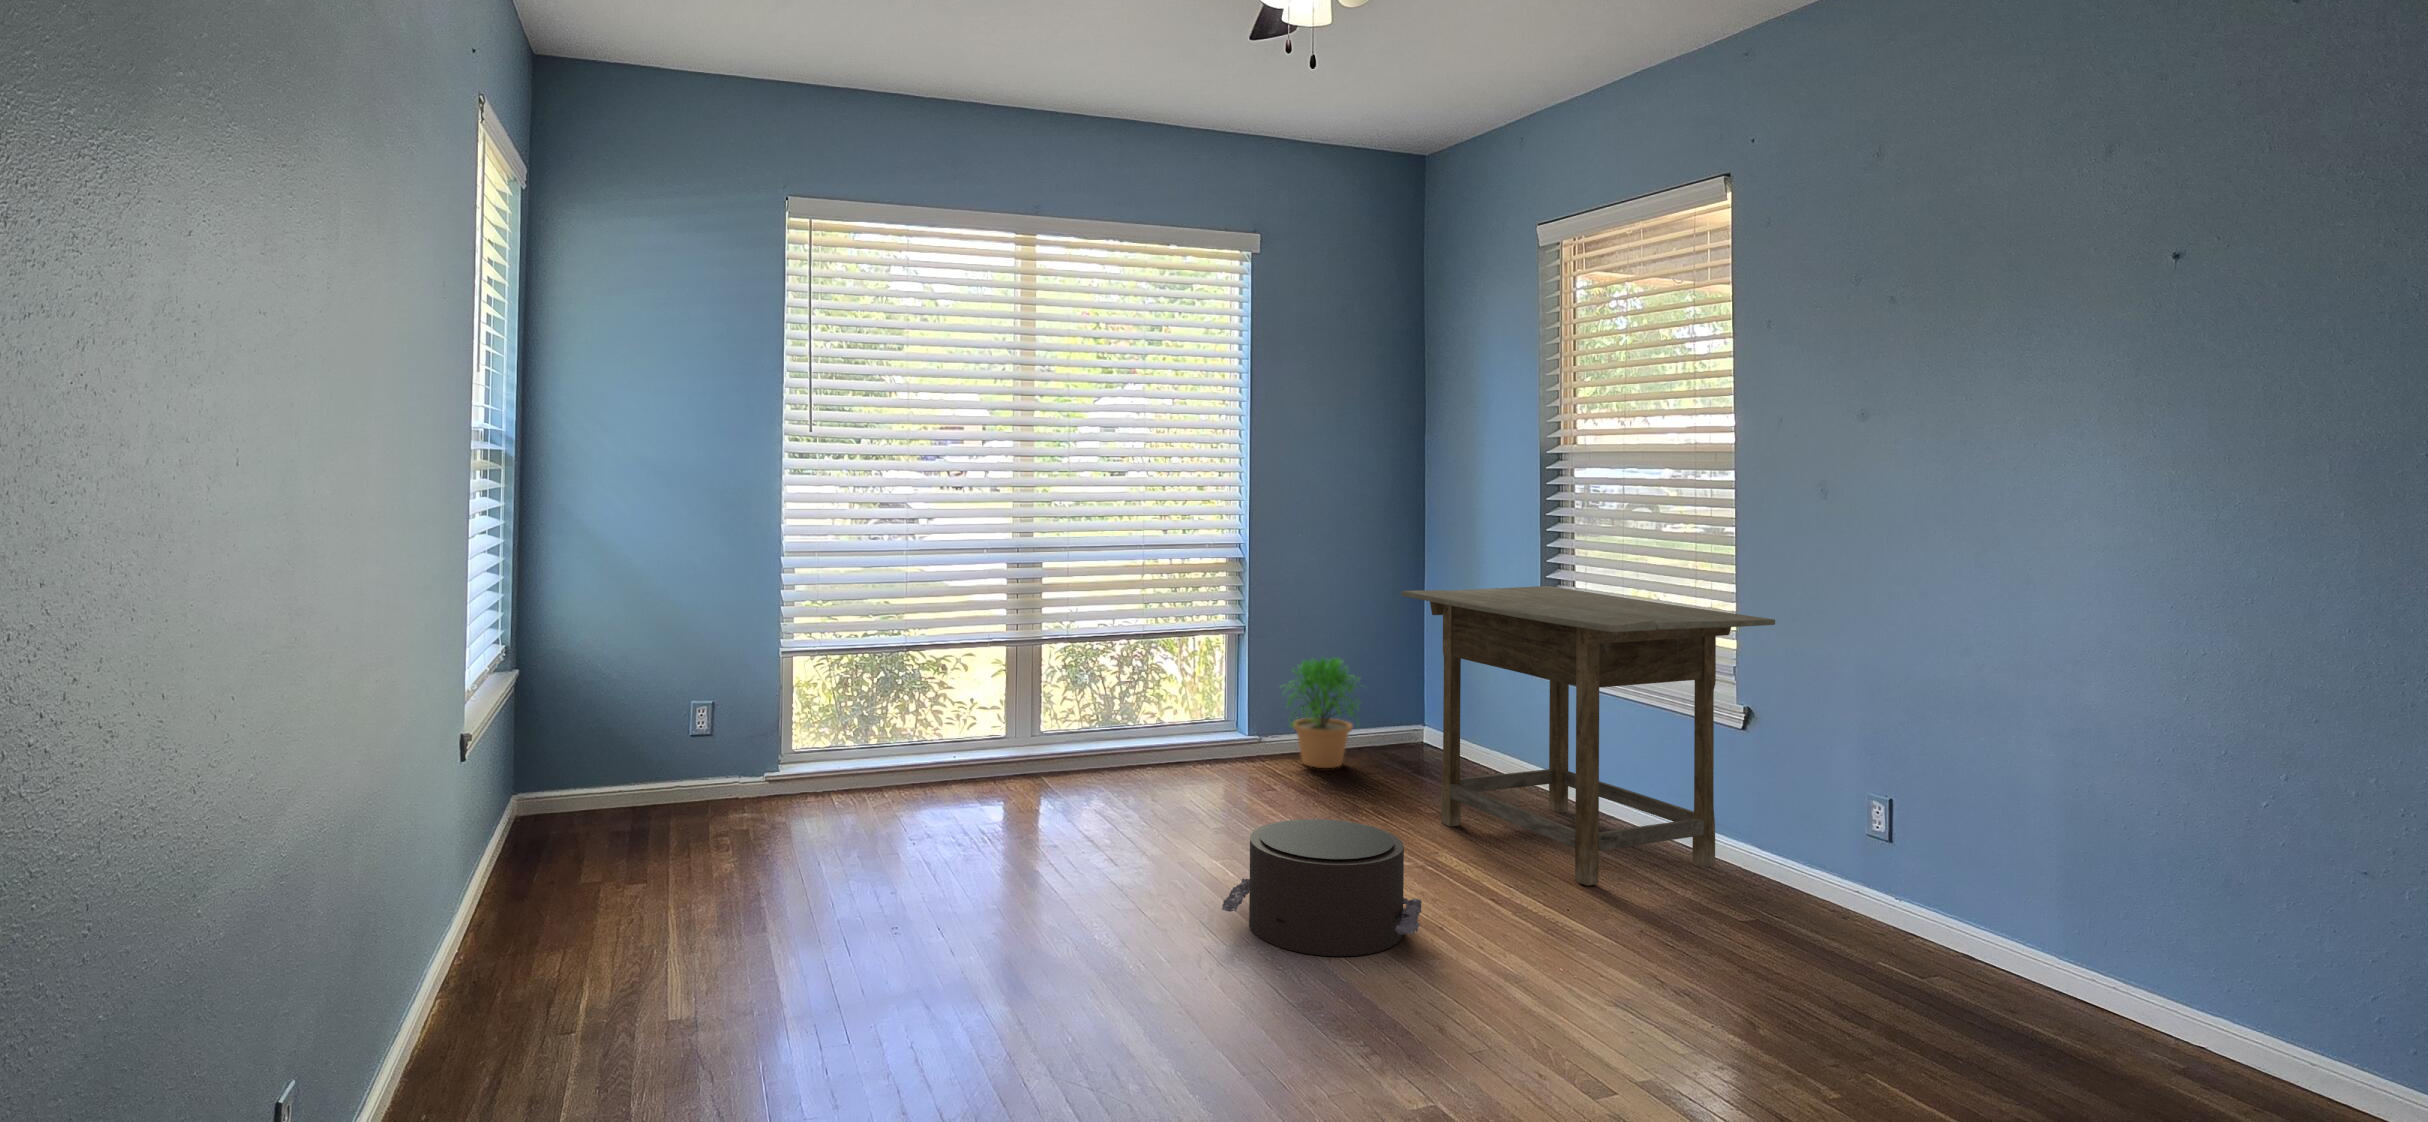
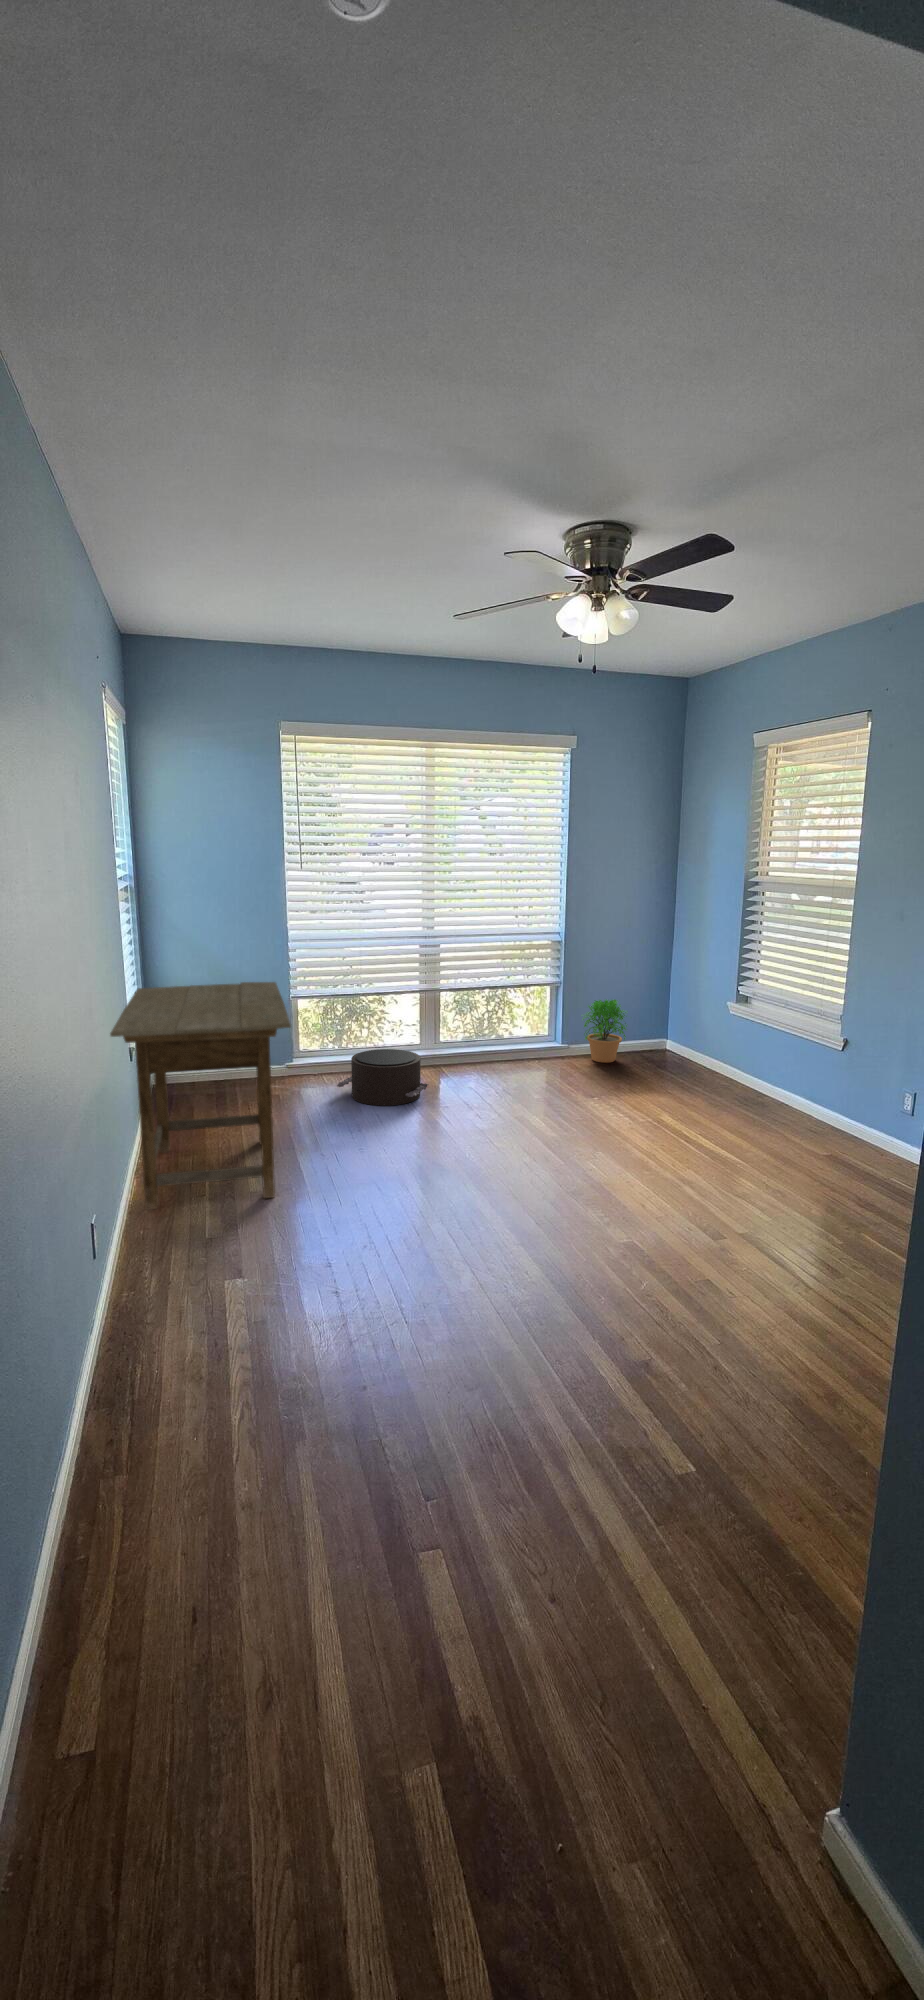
desk: present [1401,586,1775,885] -> present [110,982,291,1210]
pouf: present [1222,819,1421,956] -> present [337,1049,429,1106]

